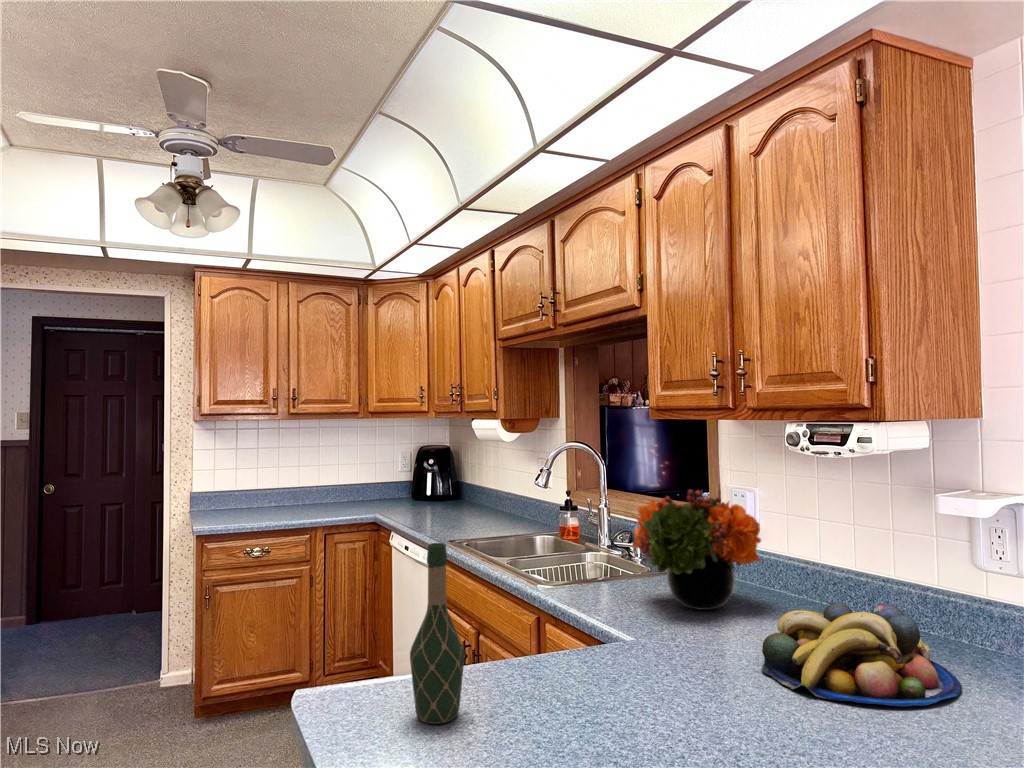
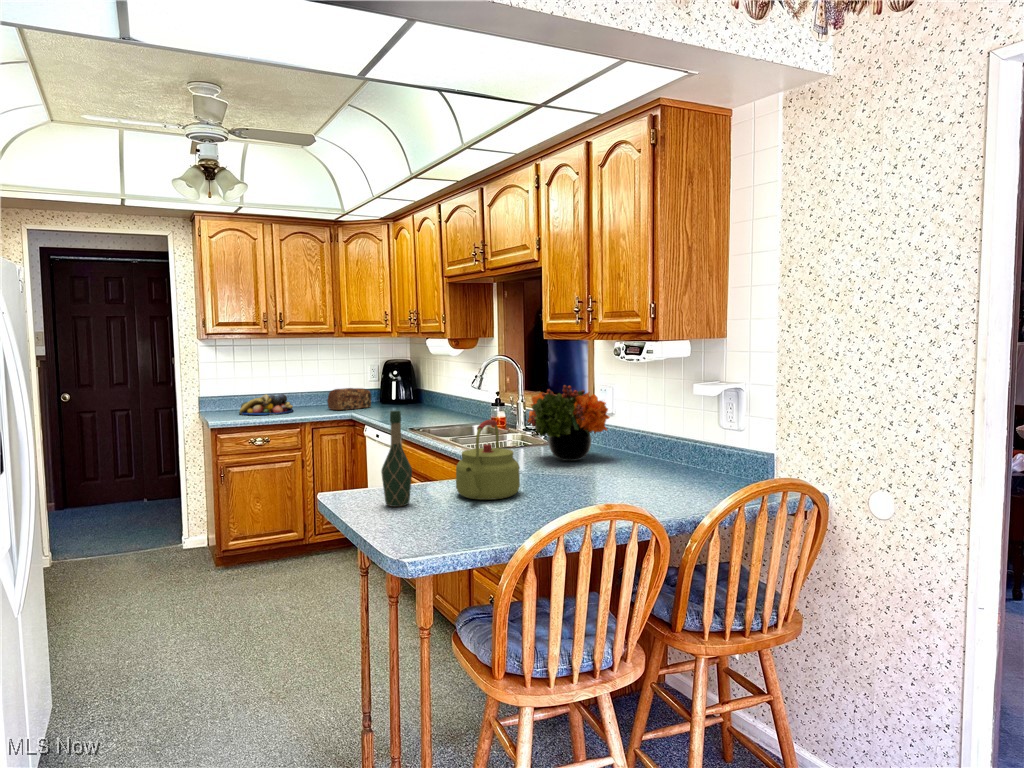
bread loaf: none [347,482,402,511] -> present [327,388,371,410]
kettle: none [540,556,654,709] -> present [456,420,520,500]
fruit bowl: present [761,603,962,707] -> present [239,394,293,415]

